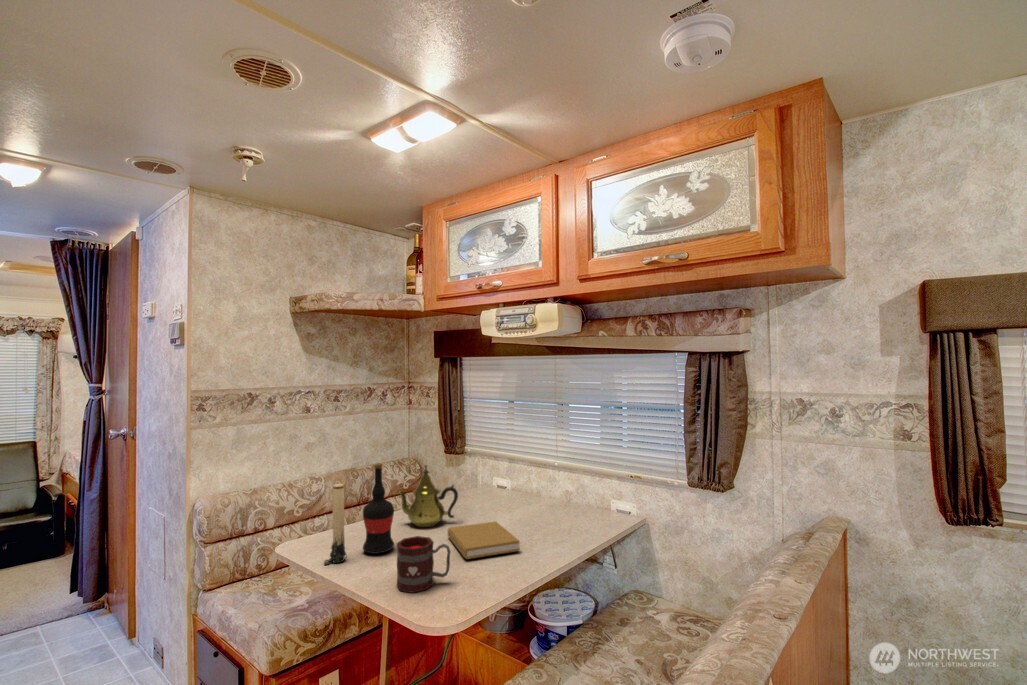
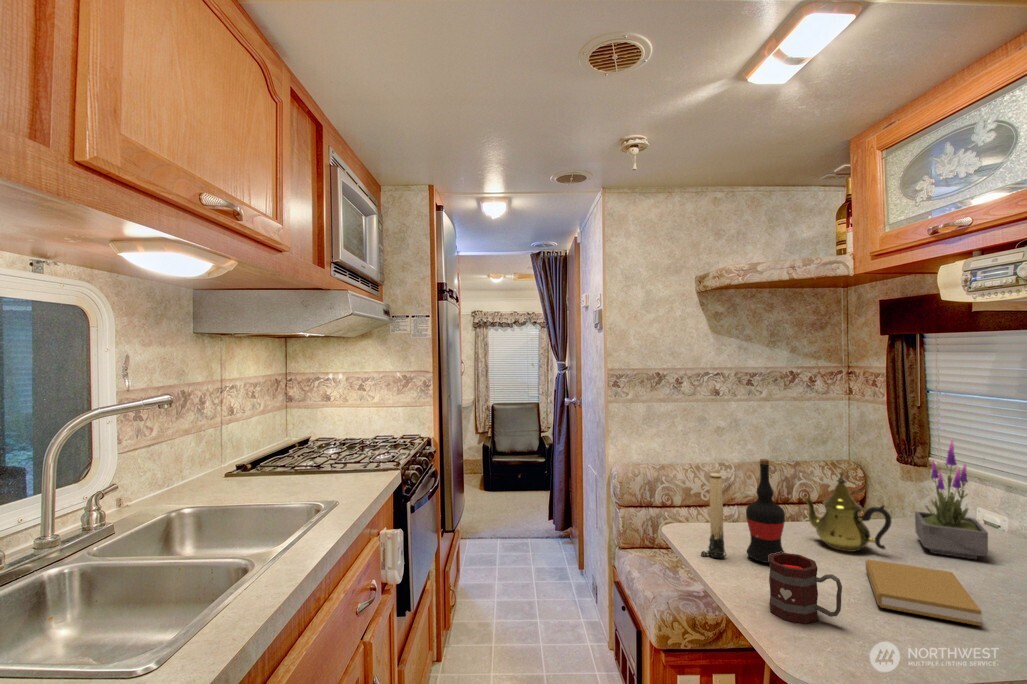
potted plant: none [465,430,507,513] -> present [915,440,988,559]

